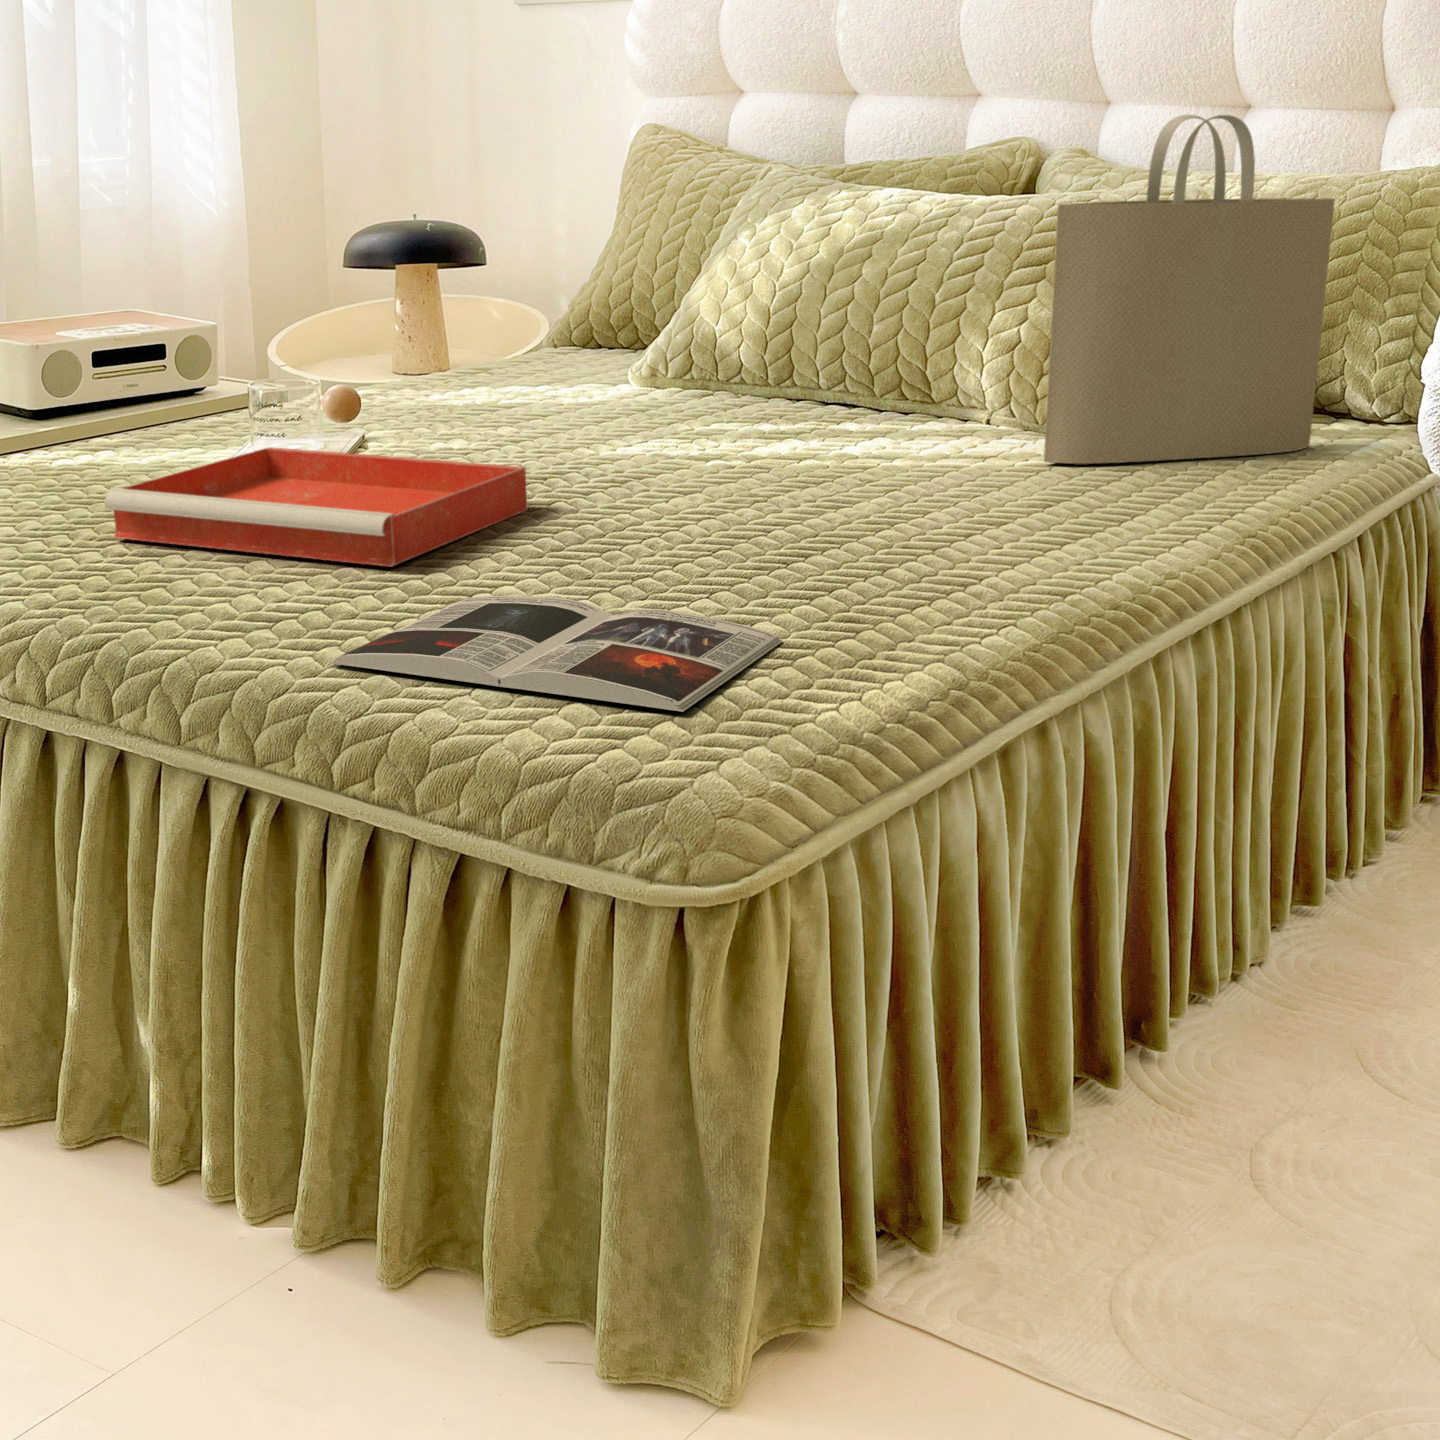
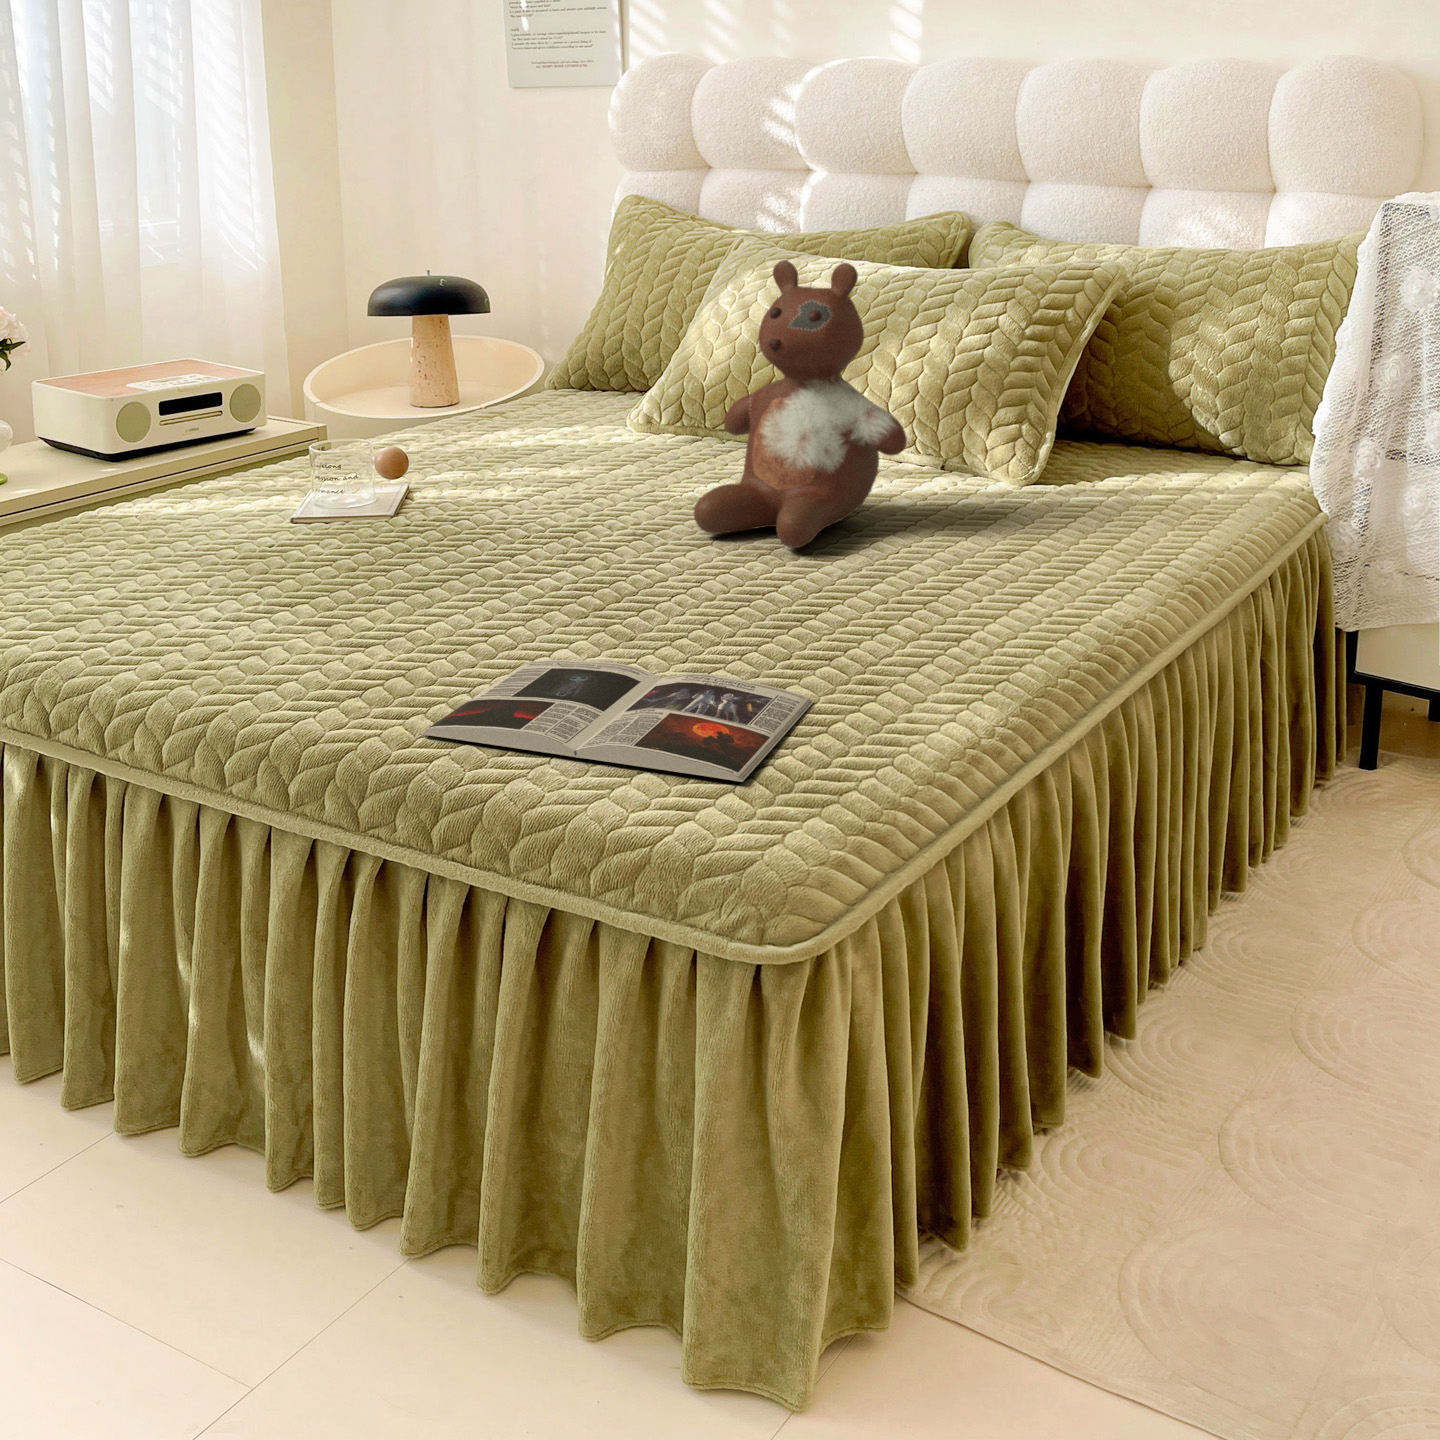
tote bag: present [1044,115,1335,464] -> none [998,209,1242,510]
stuffed bear: none [682,168,929,496] -> present [694,260,907,548]
tray: present [104,447,527,566] -> none [197,509,564,628]

